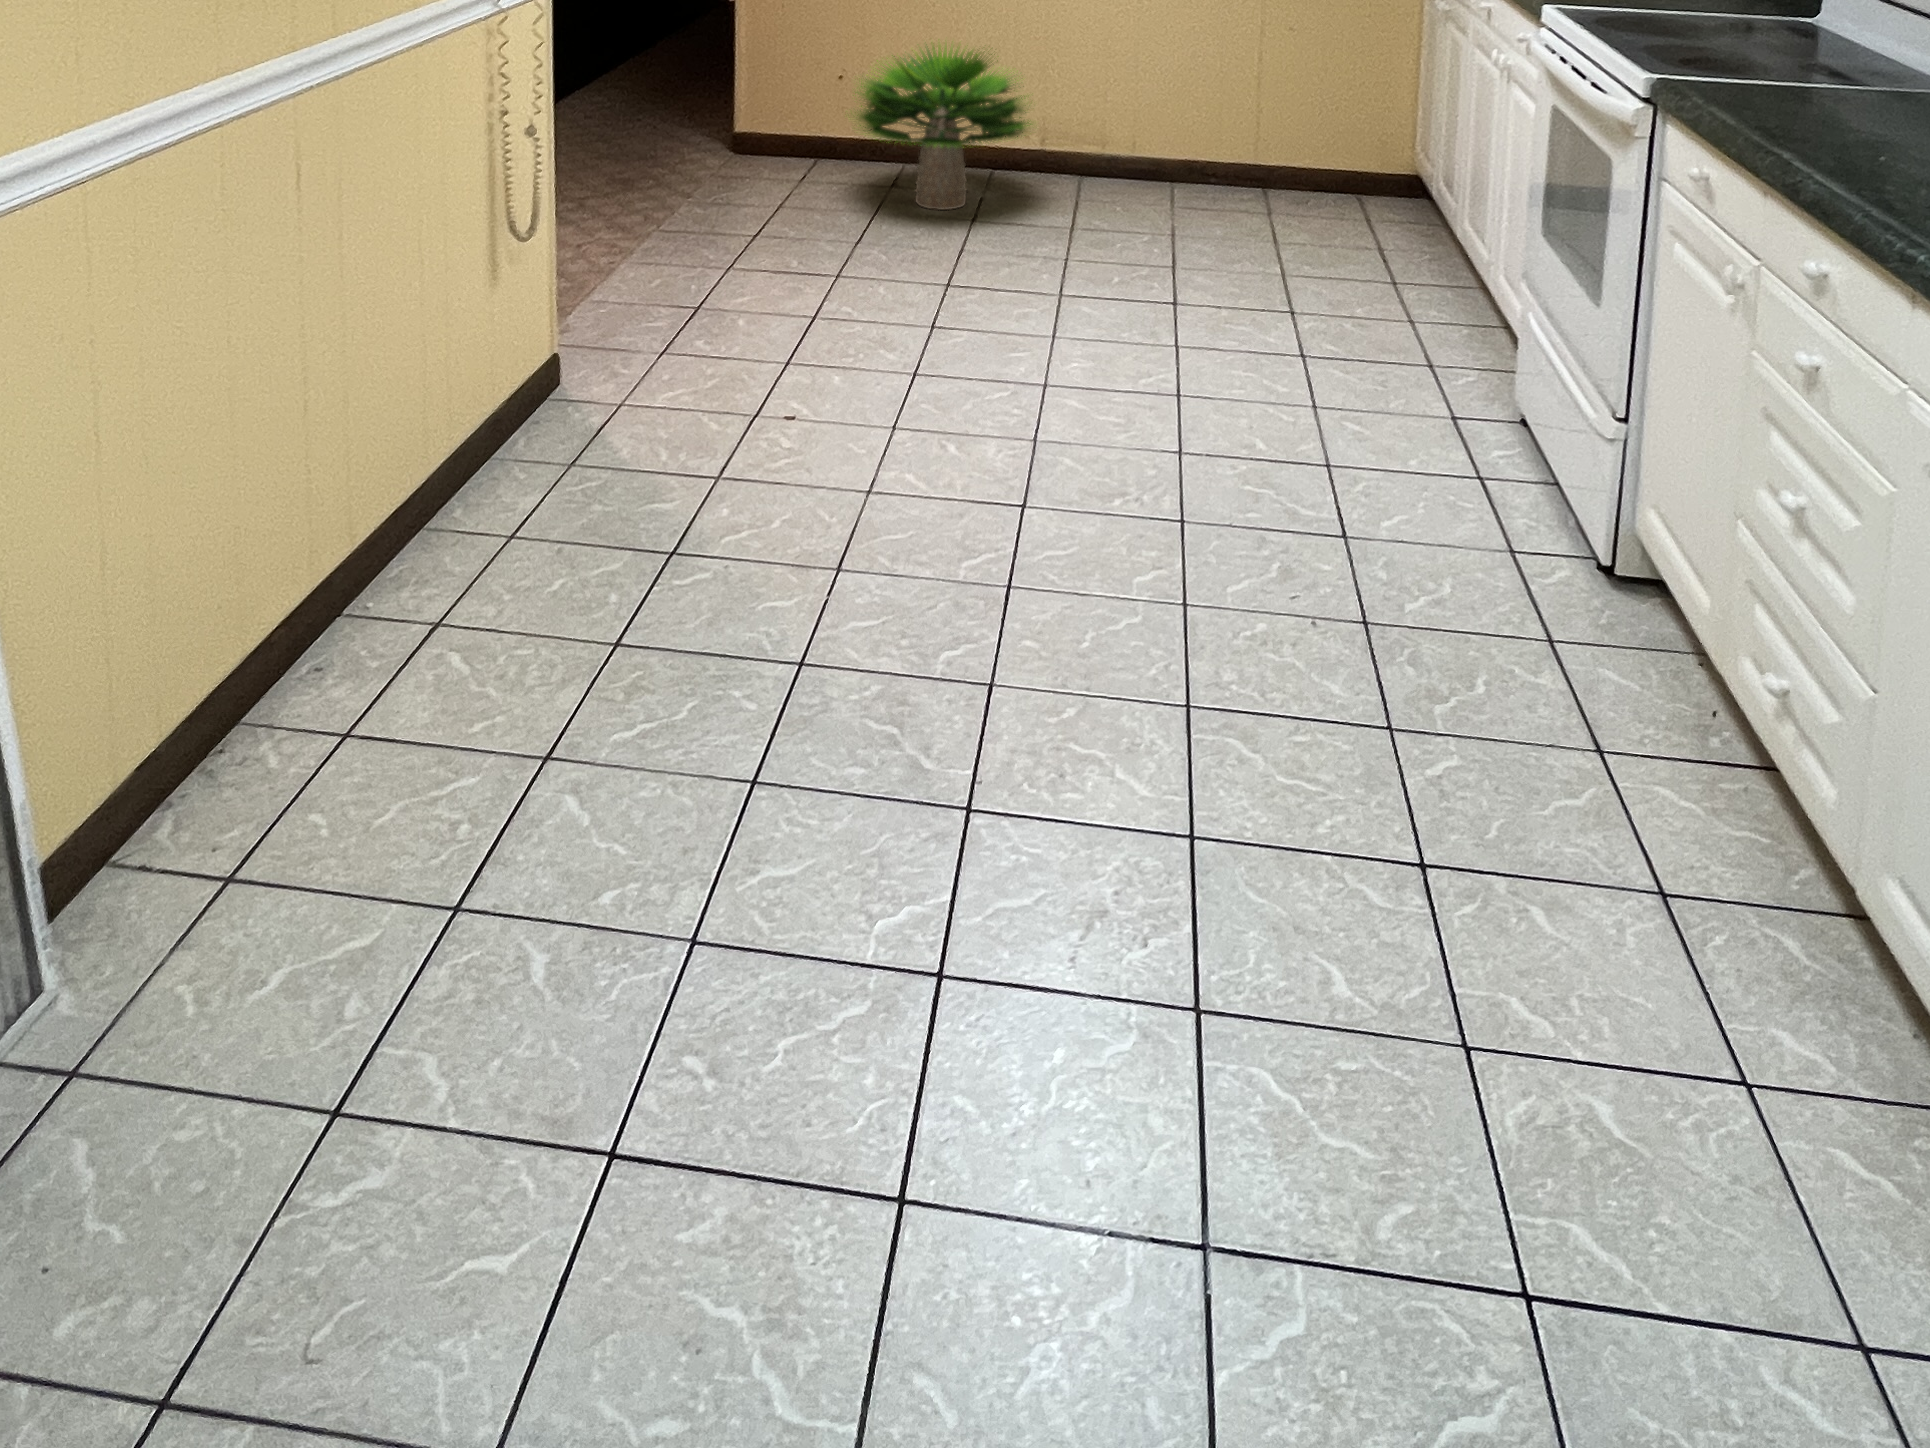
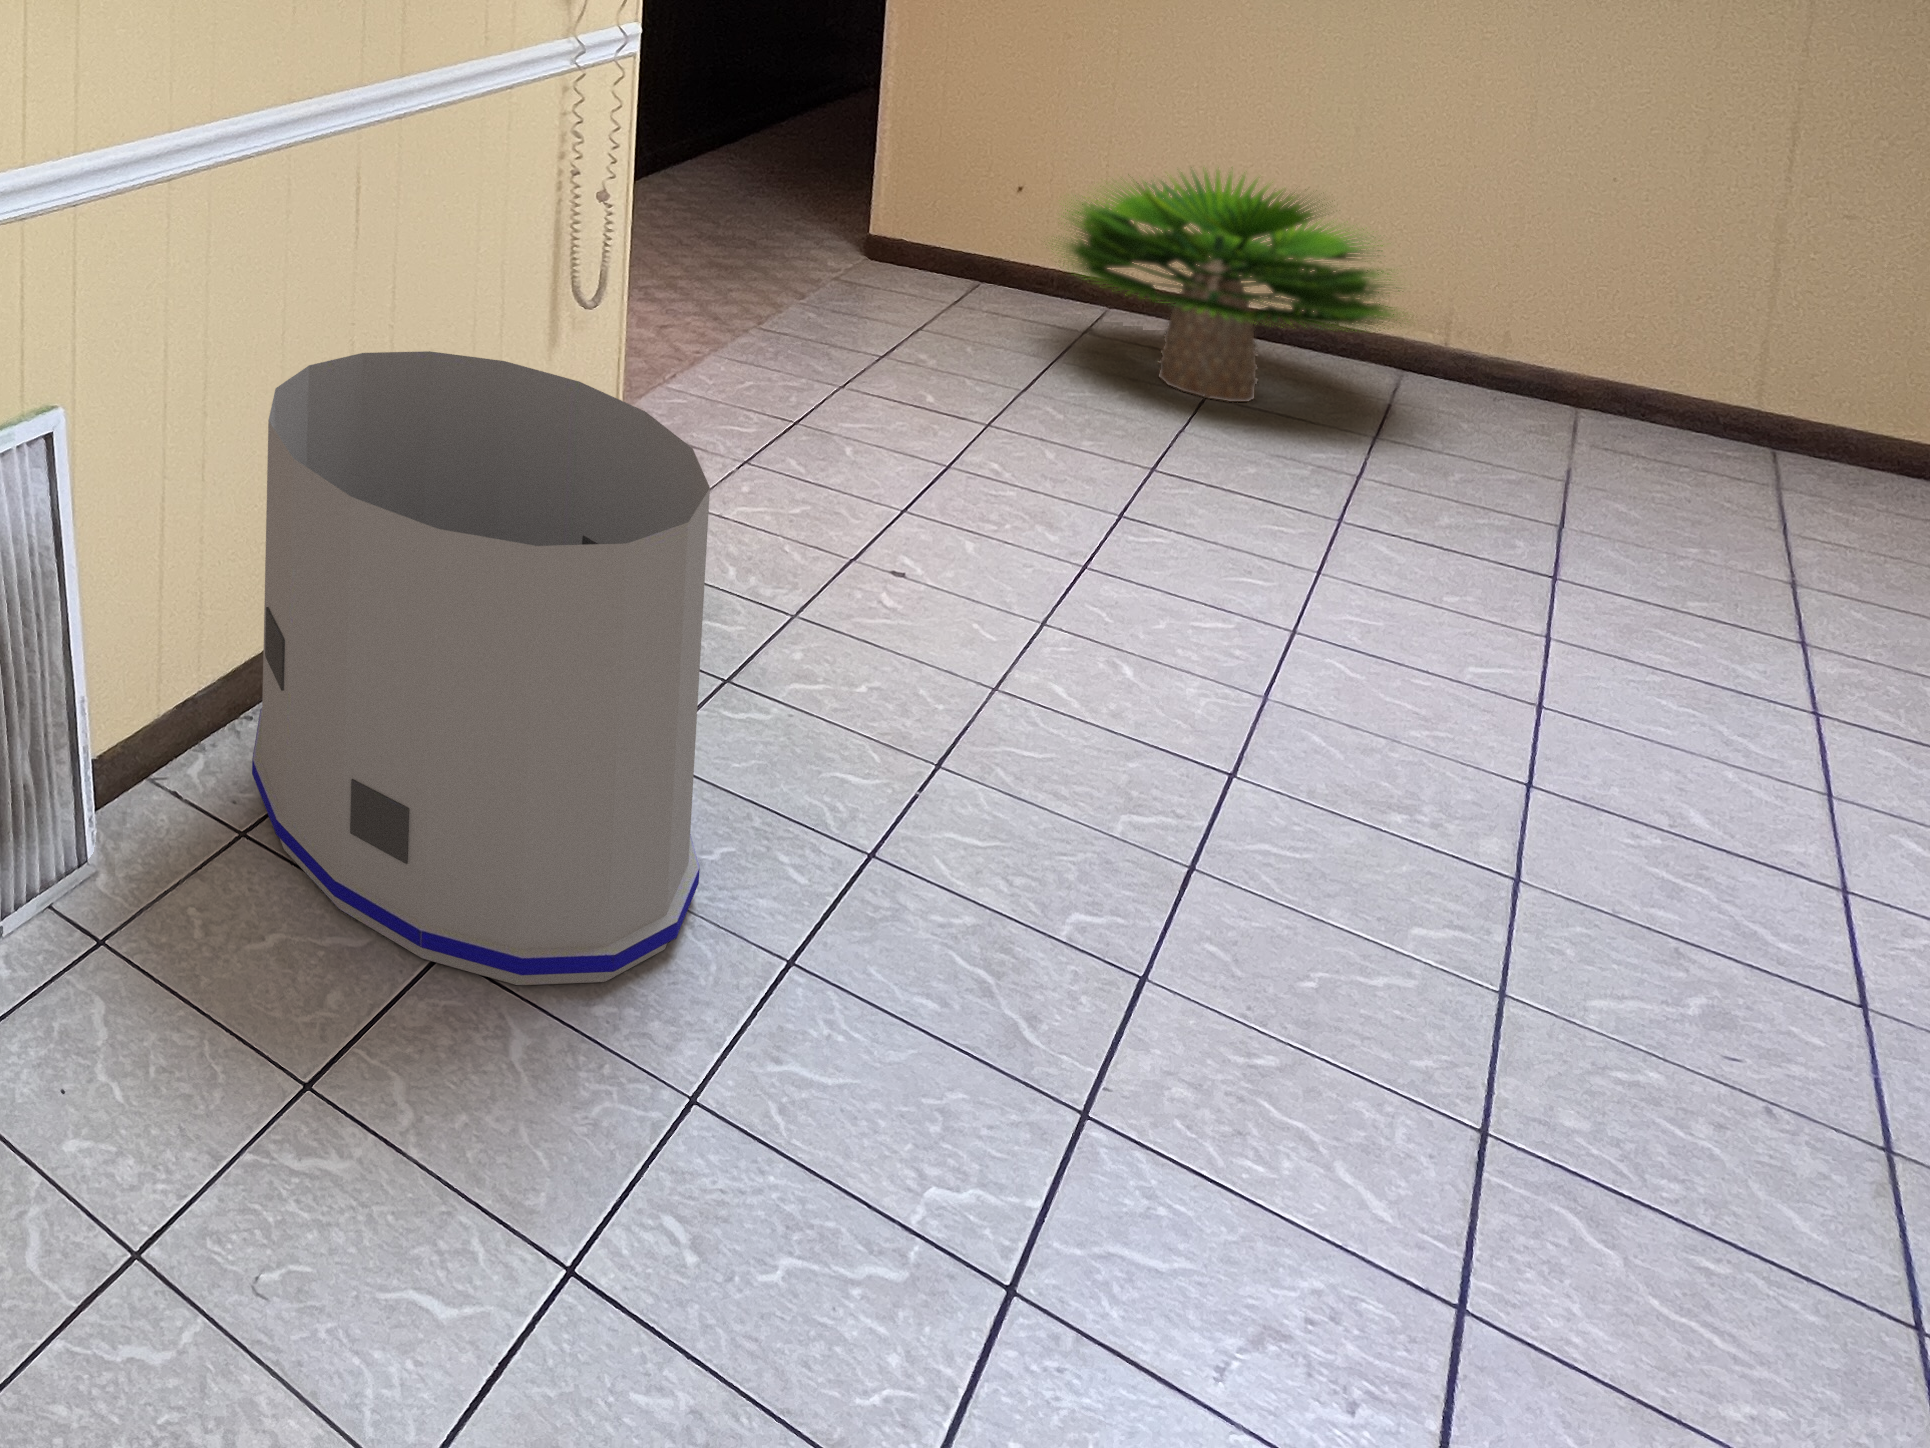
trash can: none [230,296,655,878] -> present [252,351,710,985]

